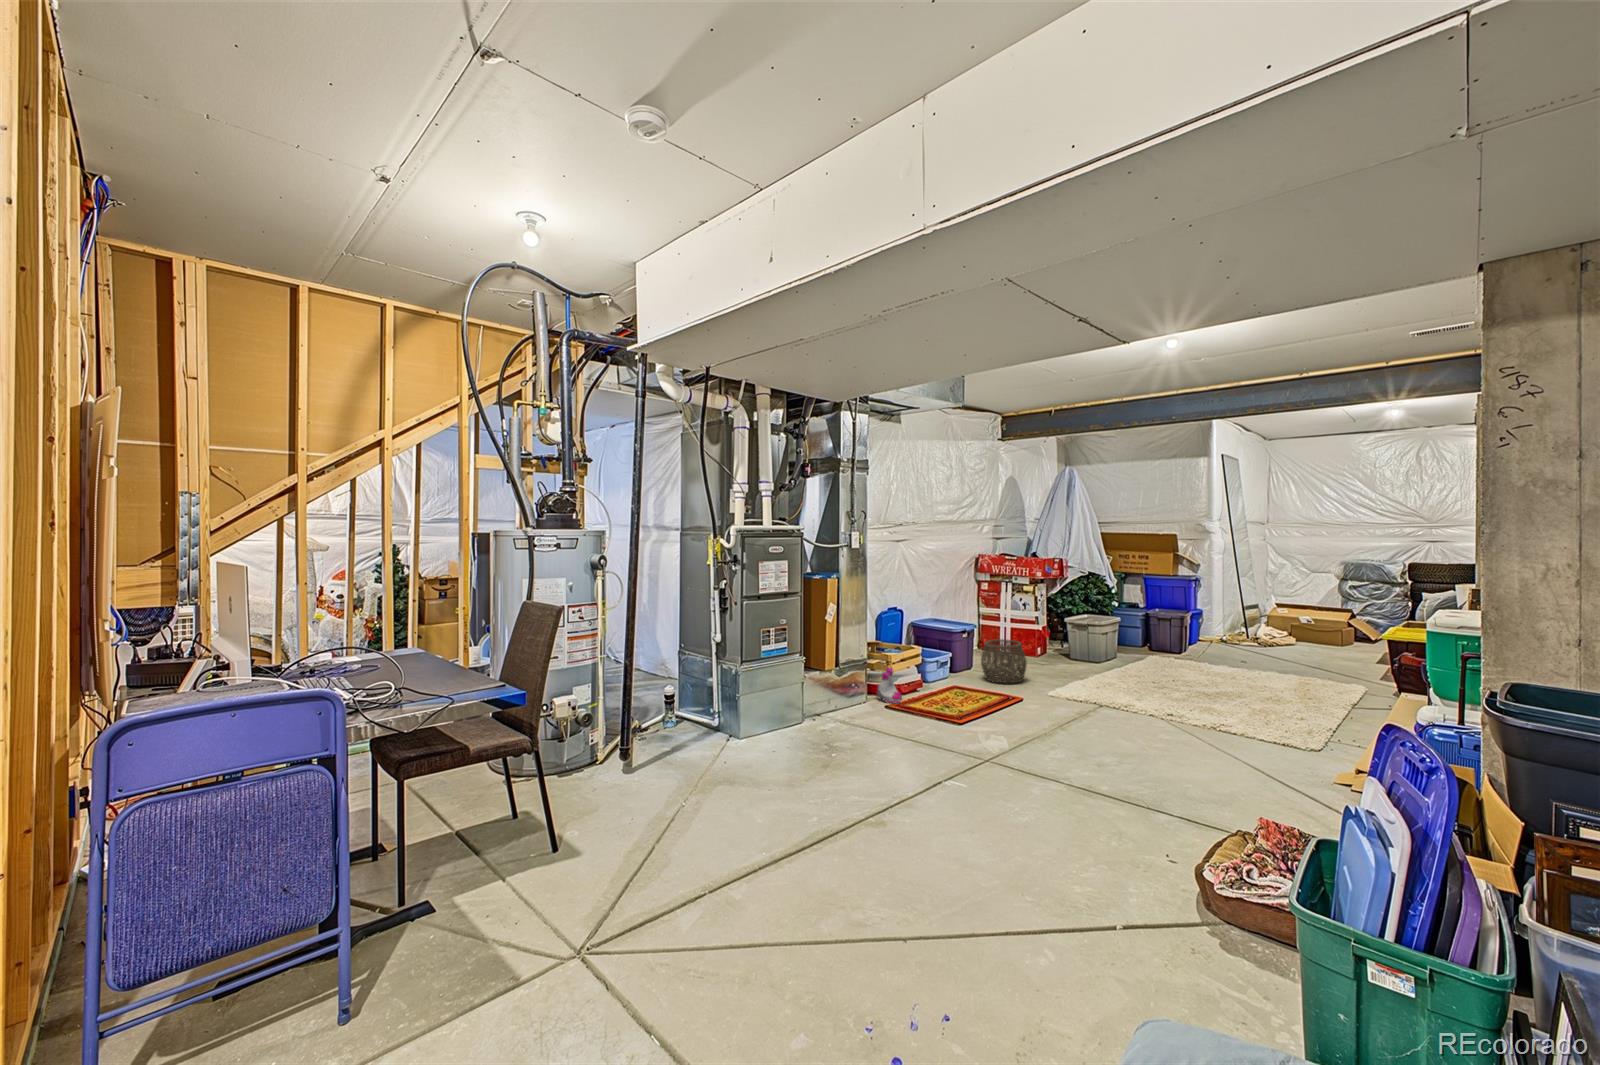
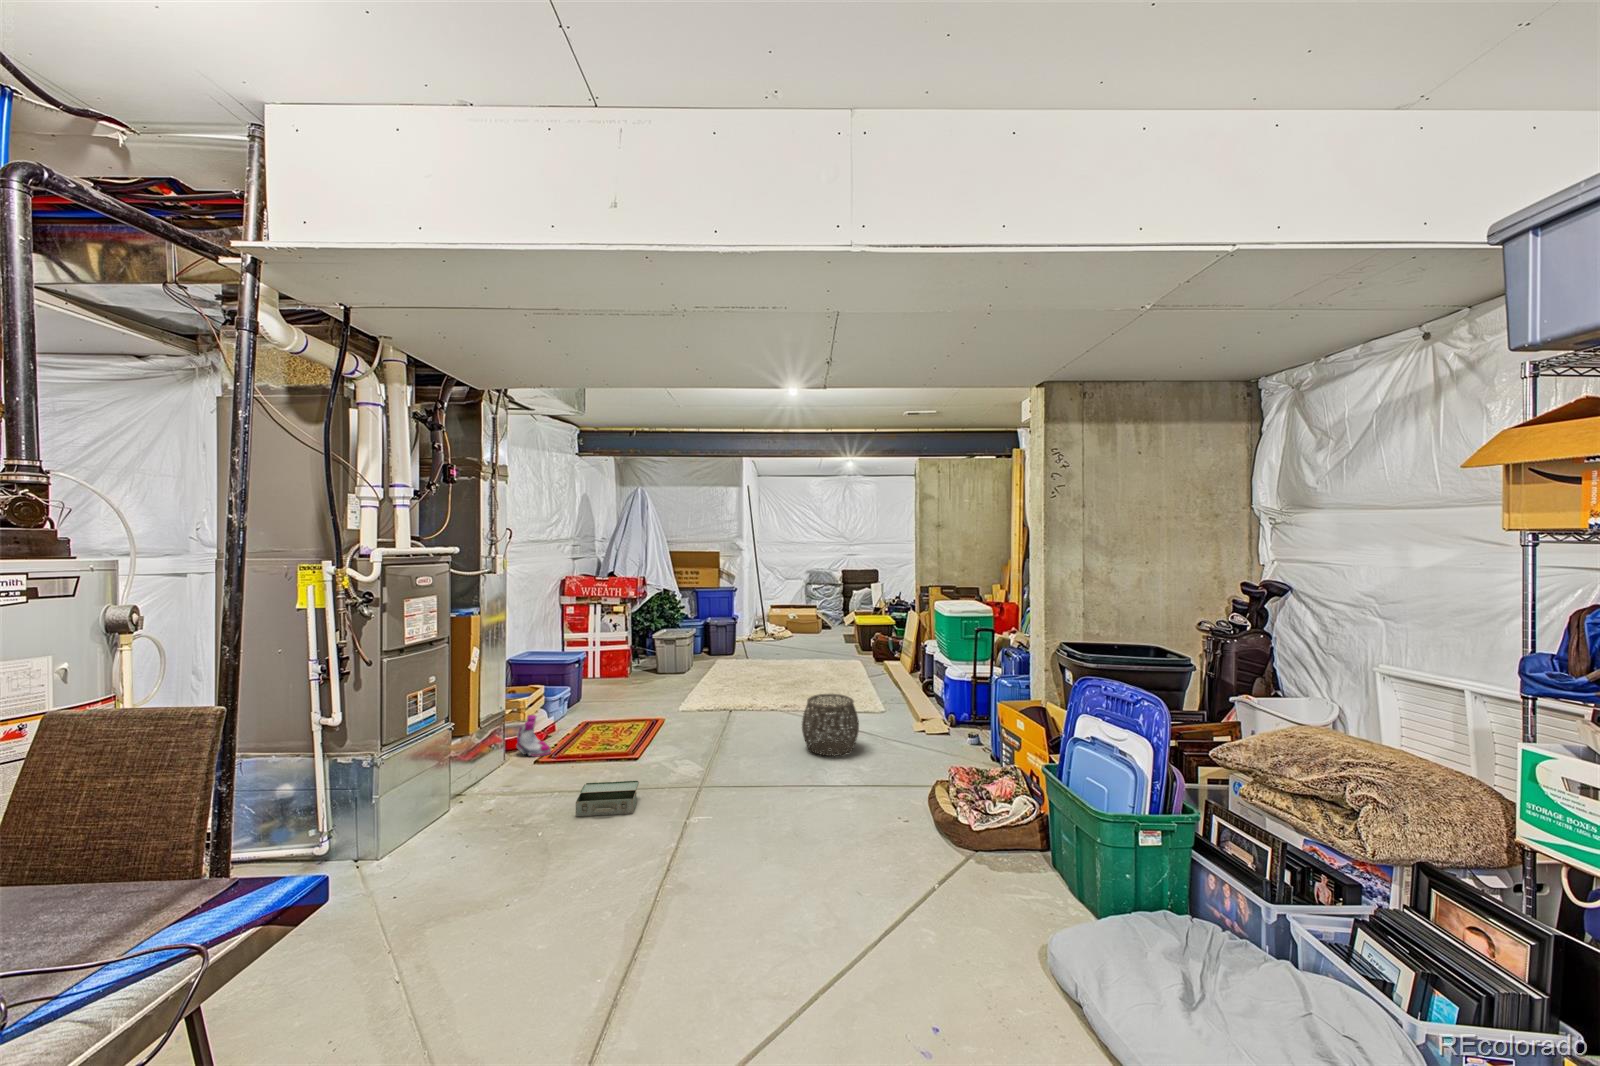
woven basket: present [981,639,1027,684] -> present [802,694,859,756]
toolbox: none [864,726,923,759] -> present [576,781,639,816]

